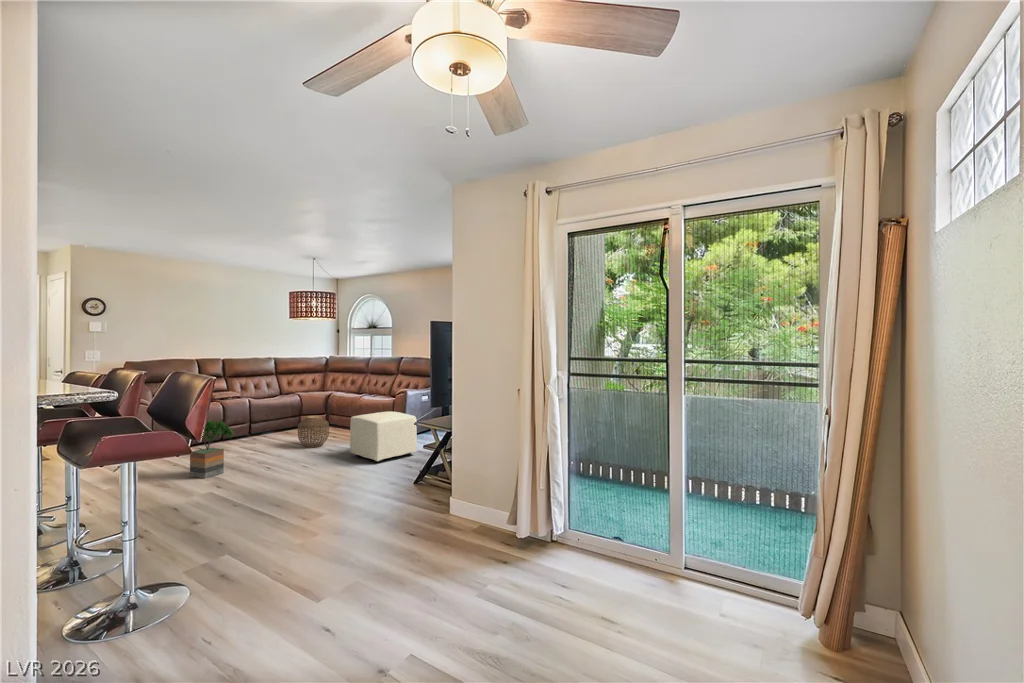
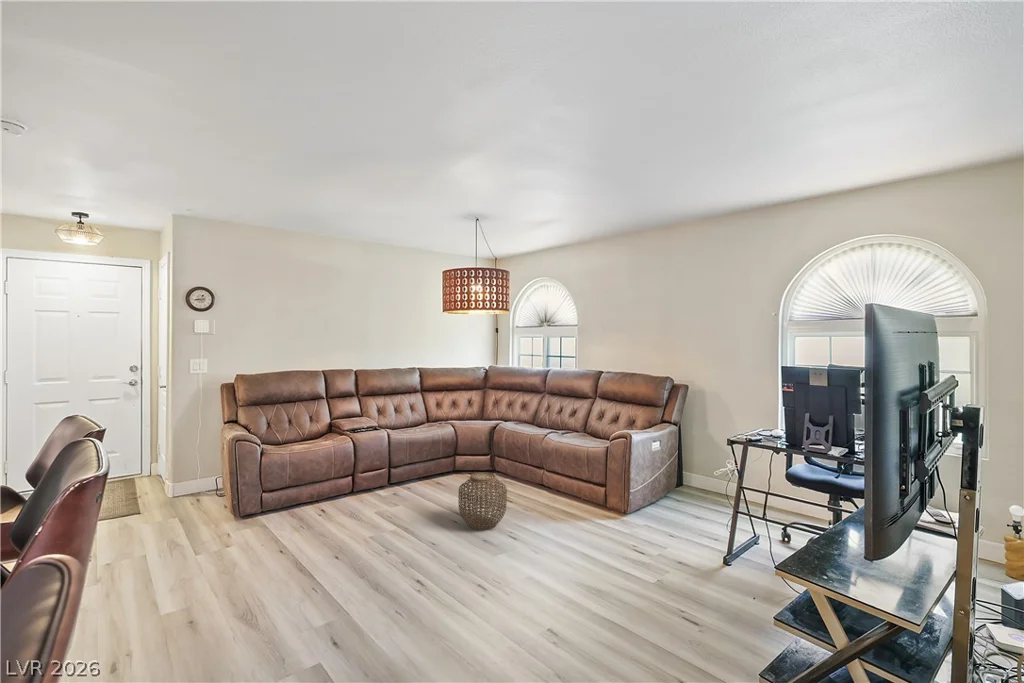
ottoman: present [350,411,417,462] -> none [553,480,681,599]
potted tree: present [190,421,234,478] -> none [277,496,361,616]

